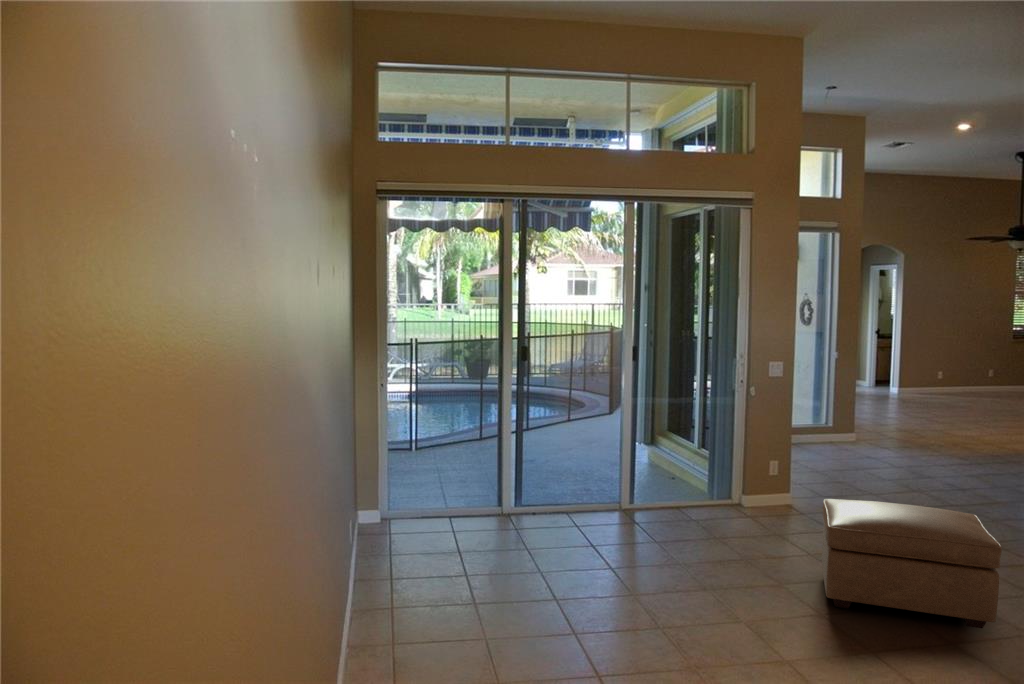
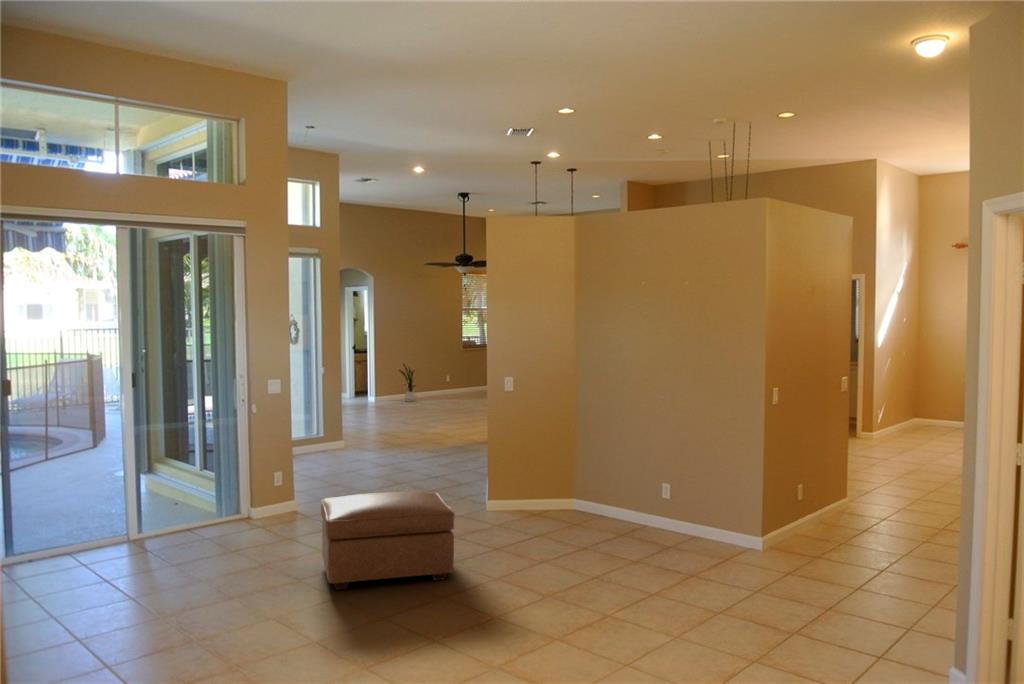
house plant: none [926,352,957,397] -> present [399,363,417,402]

